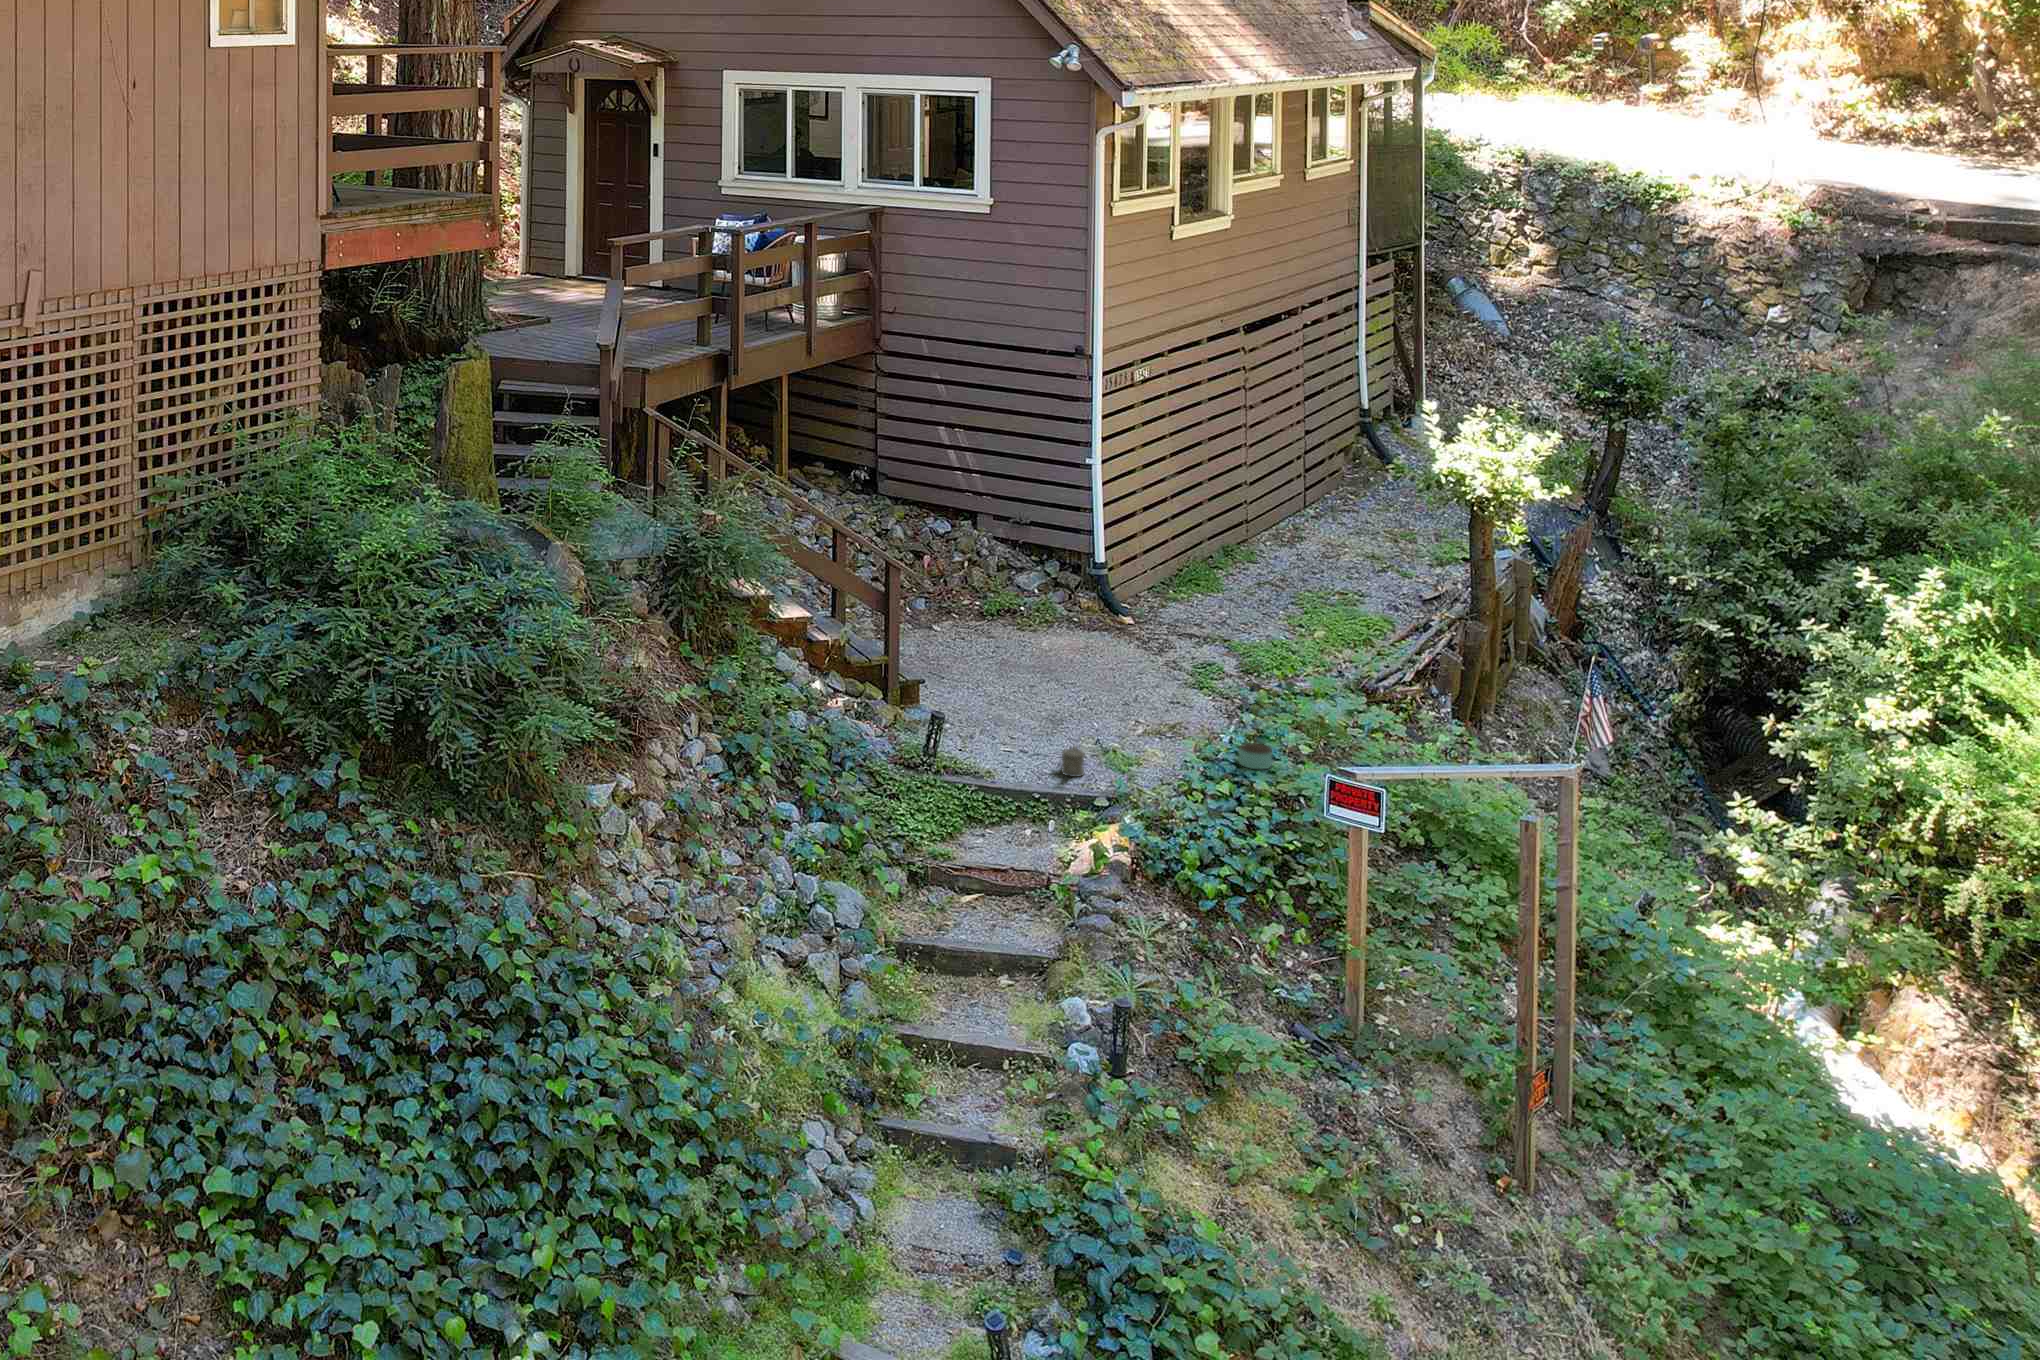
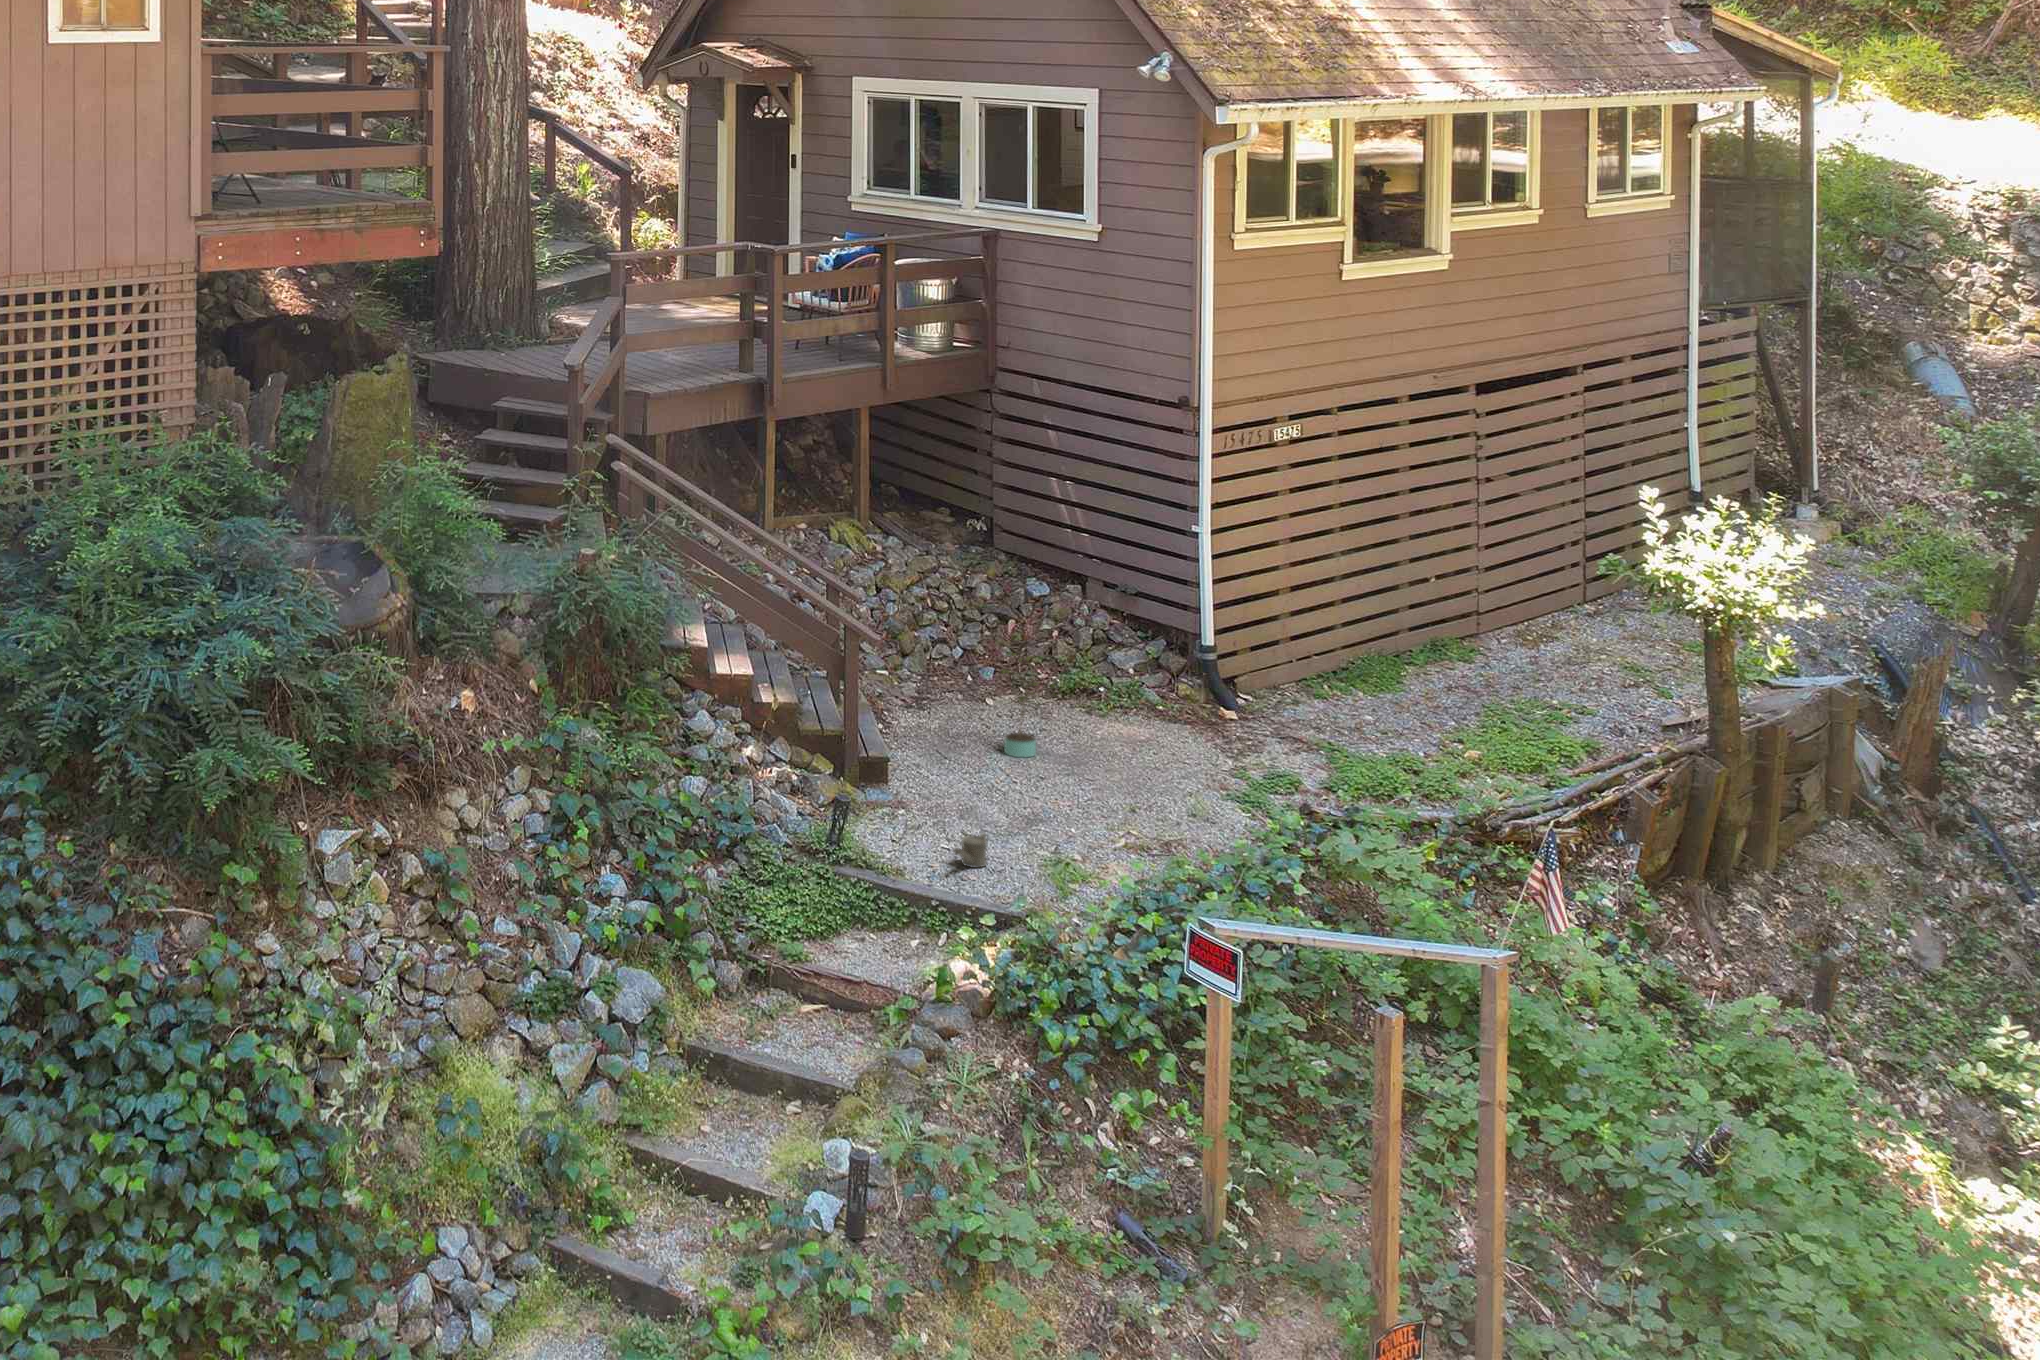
potted plant: present [1238,663,1292,769] -> present [1001,652,1055,757]

